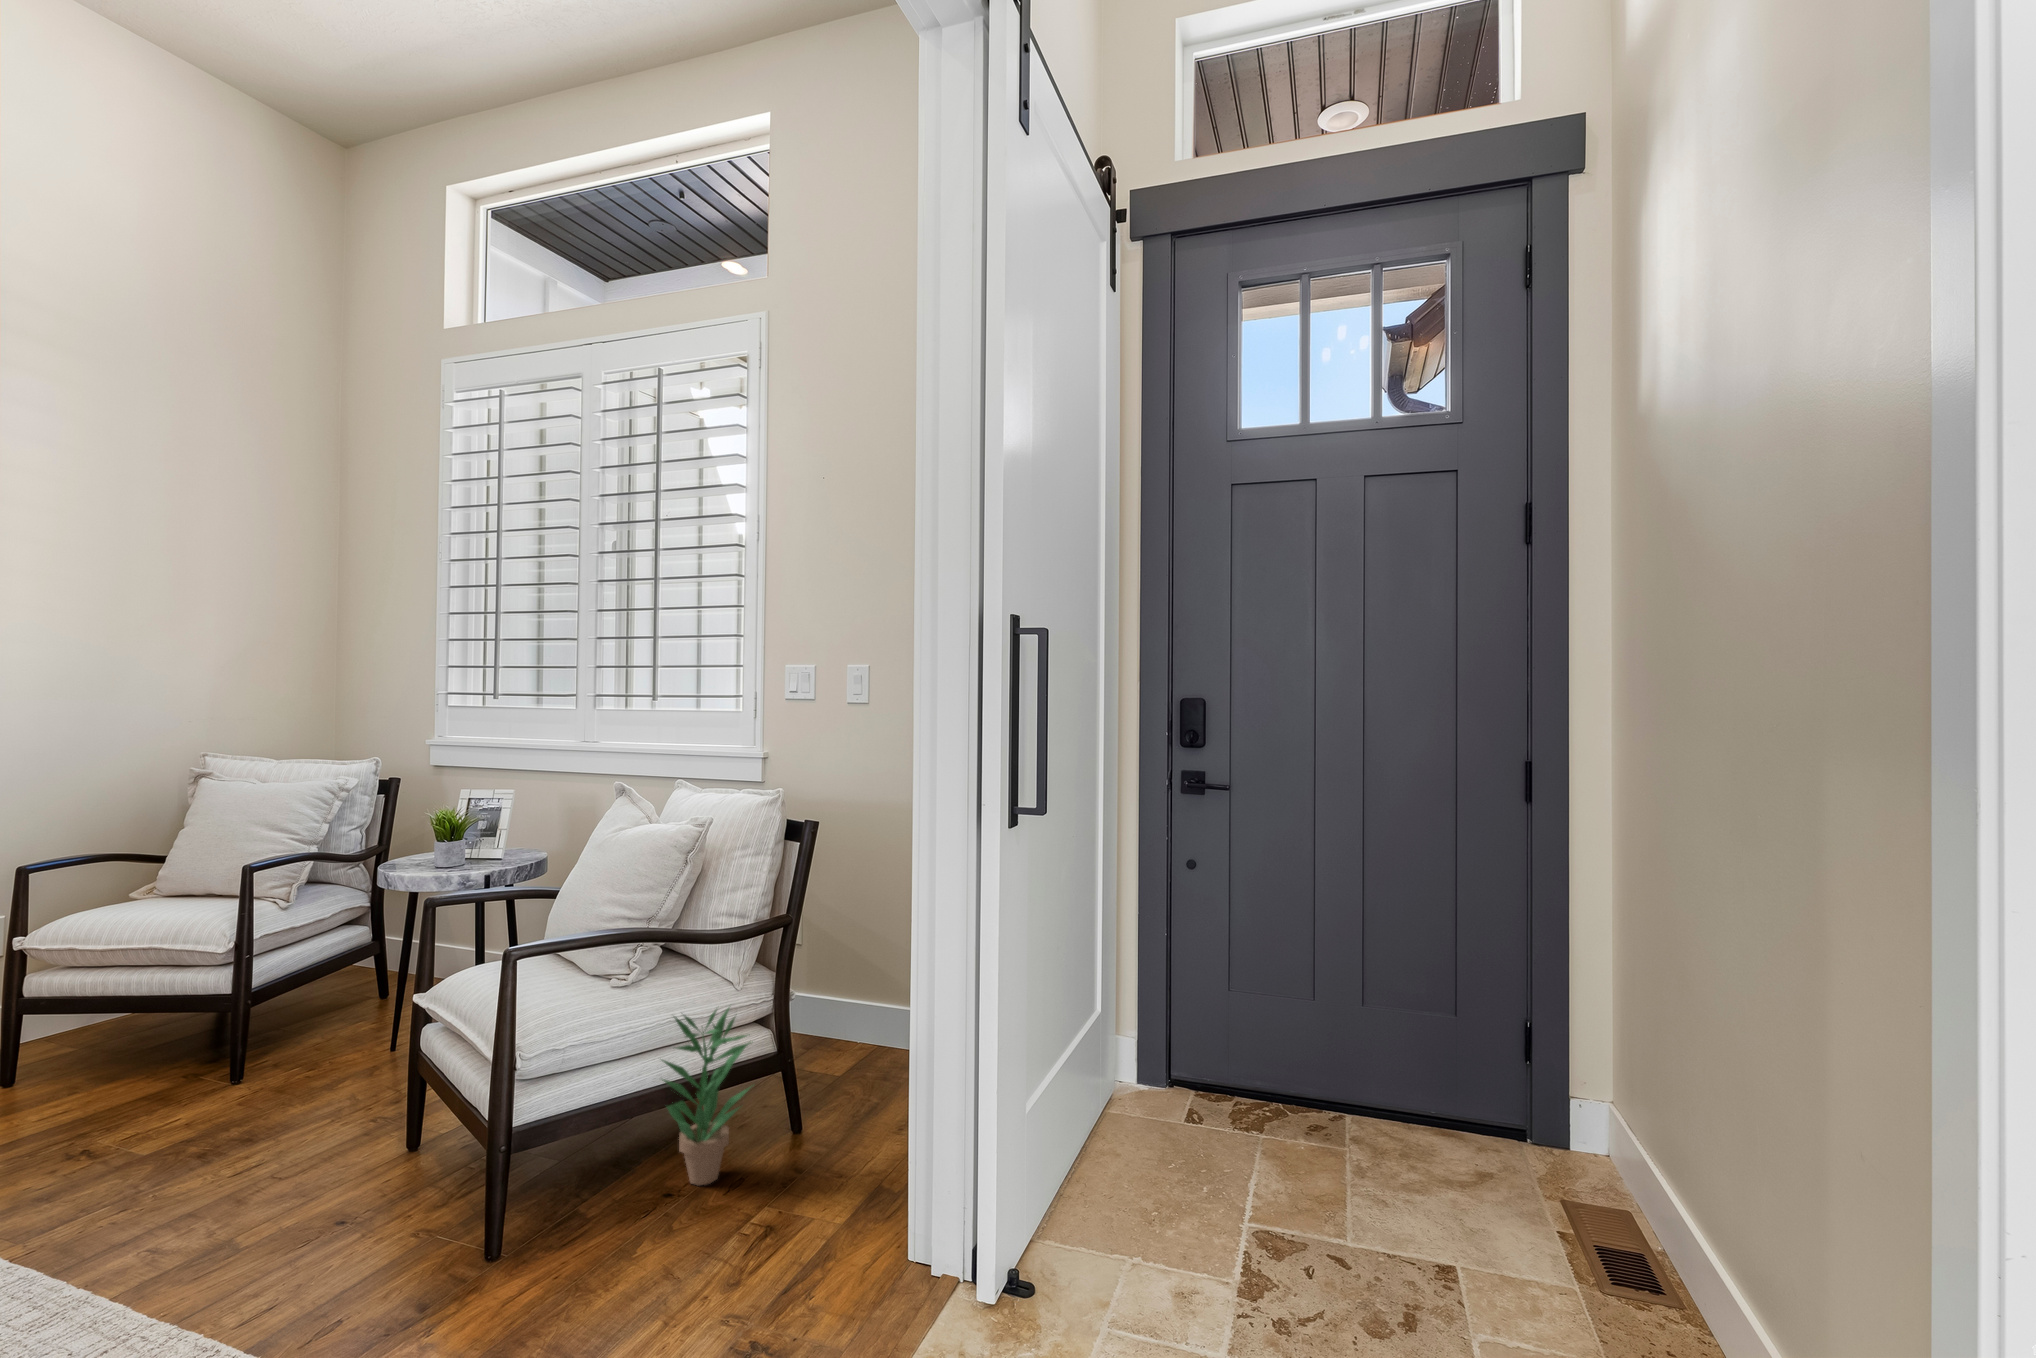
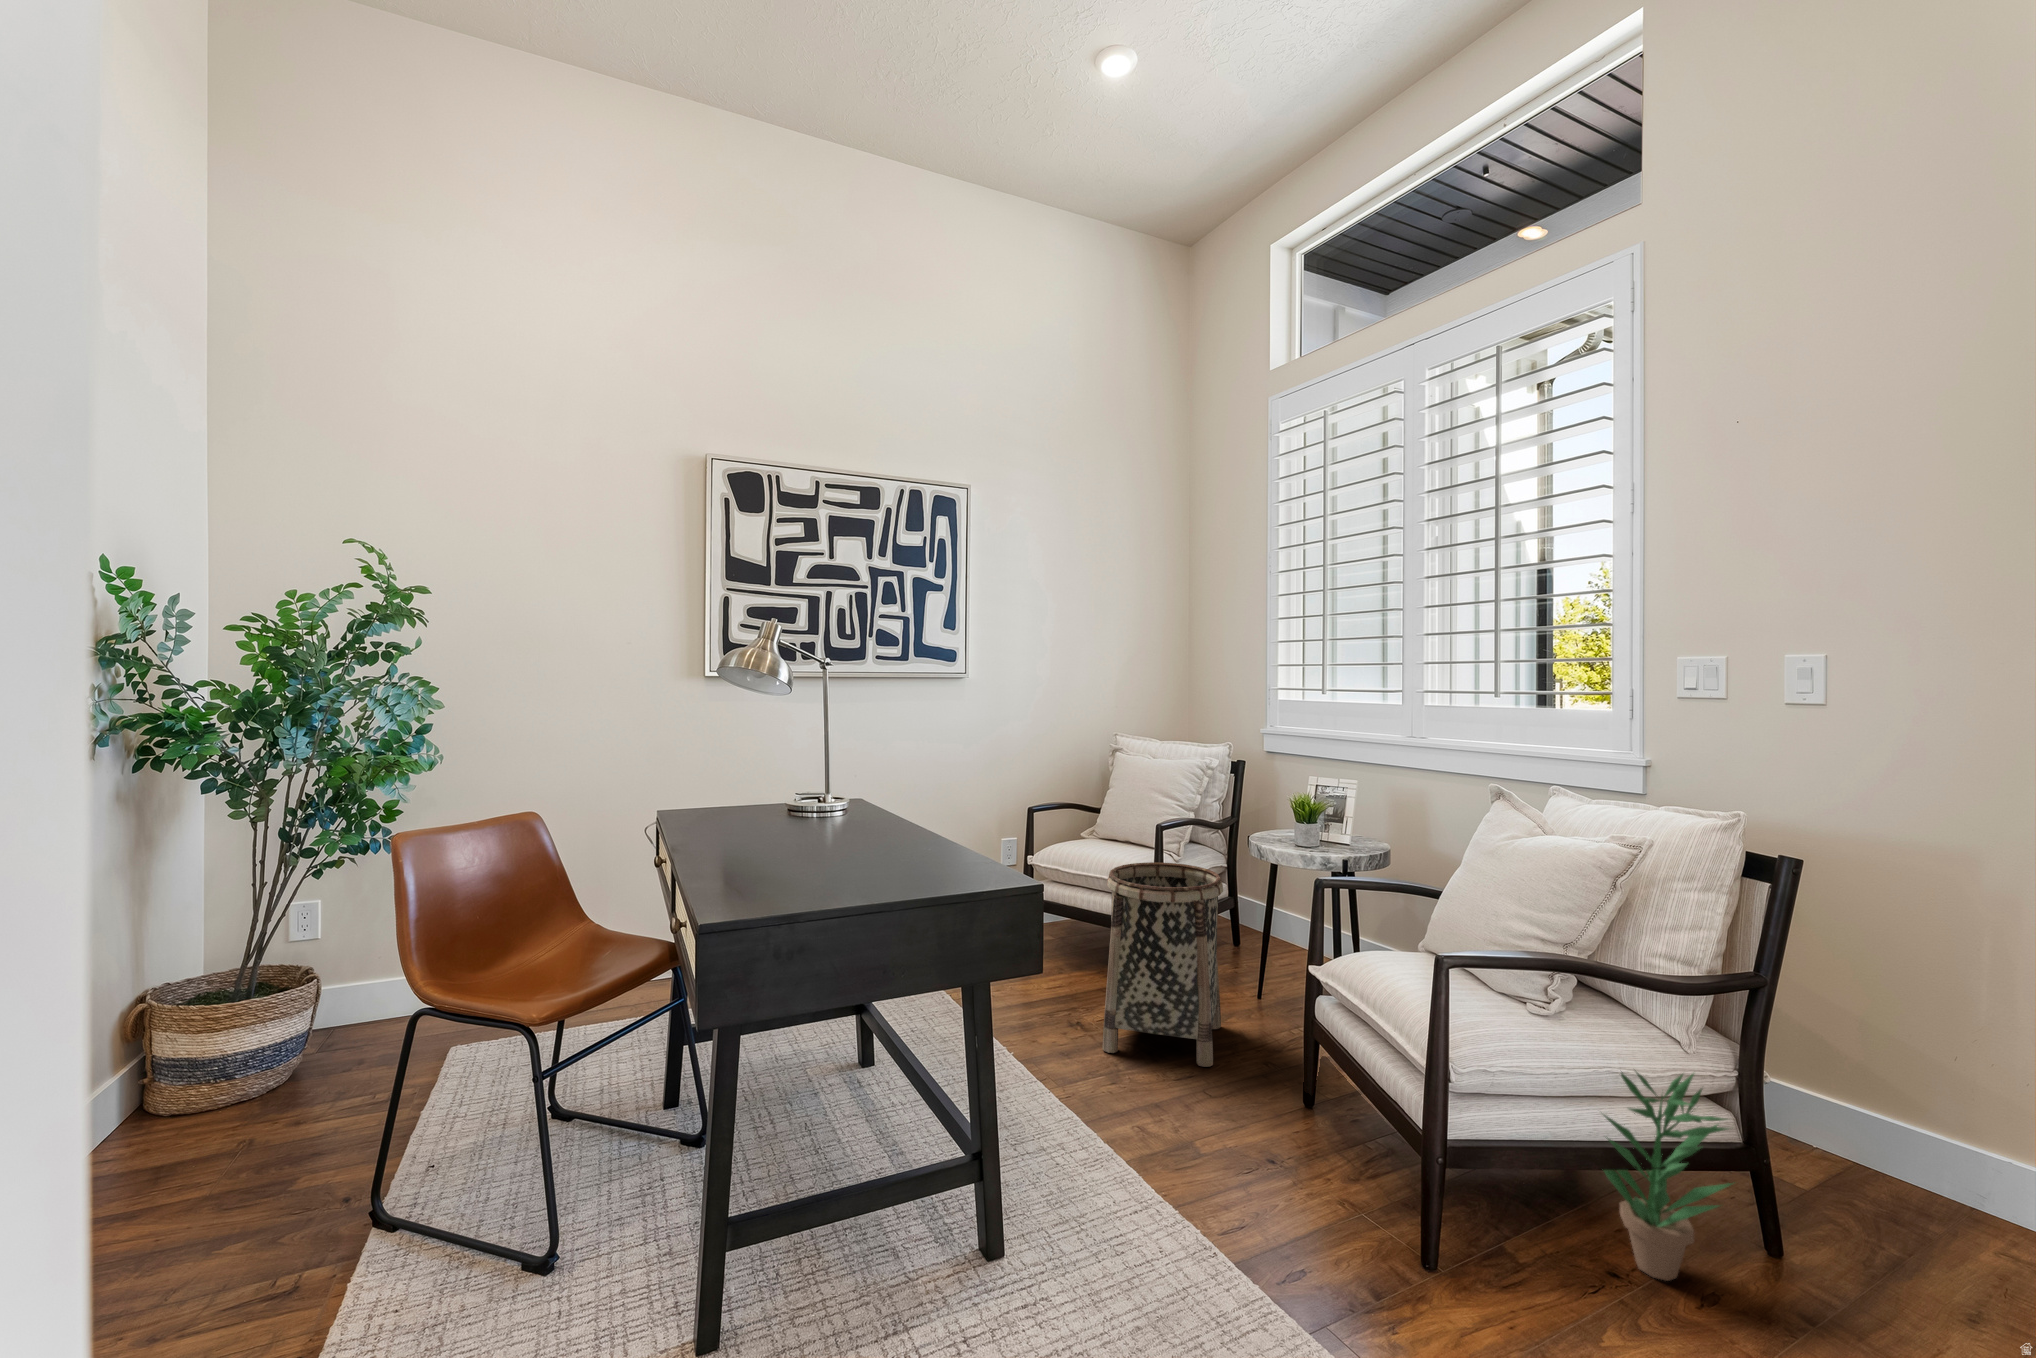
basket: none [121,909,324,1172] -> present [1102,862,1223,1067]

